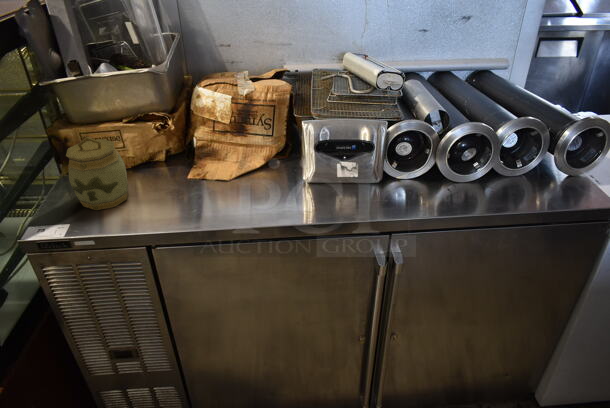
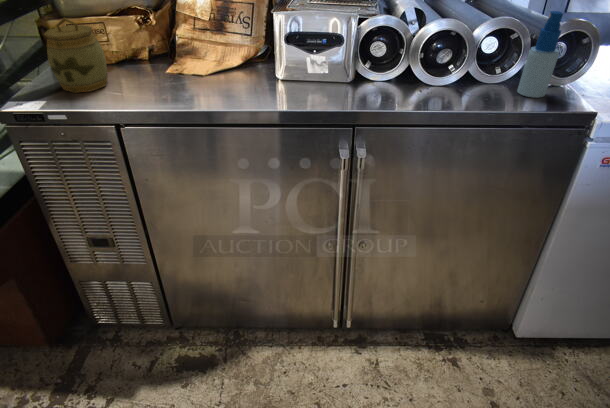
spray bottle: none [540,116,584,193] -> present [517,11,563,98]

